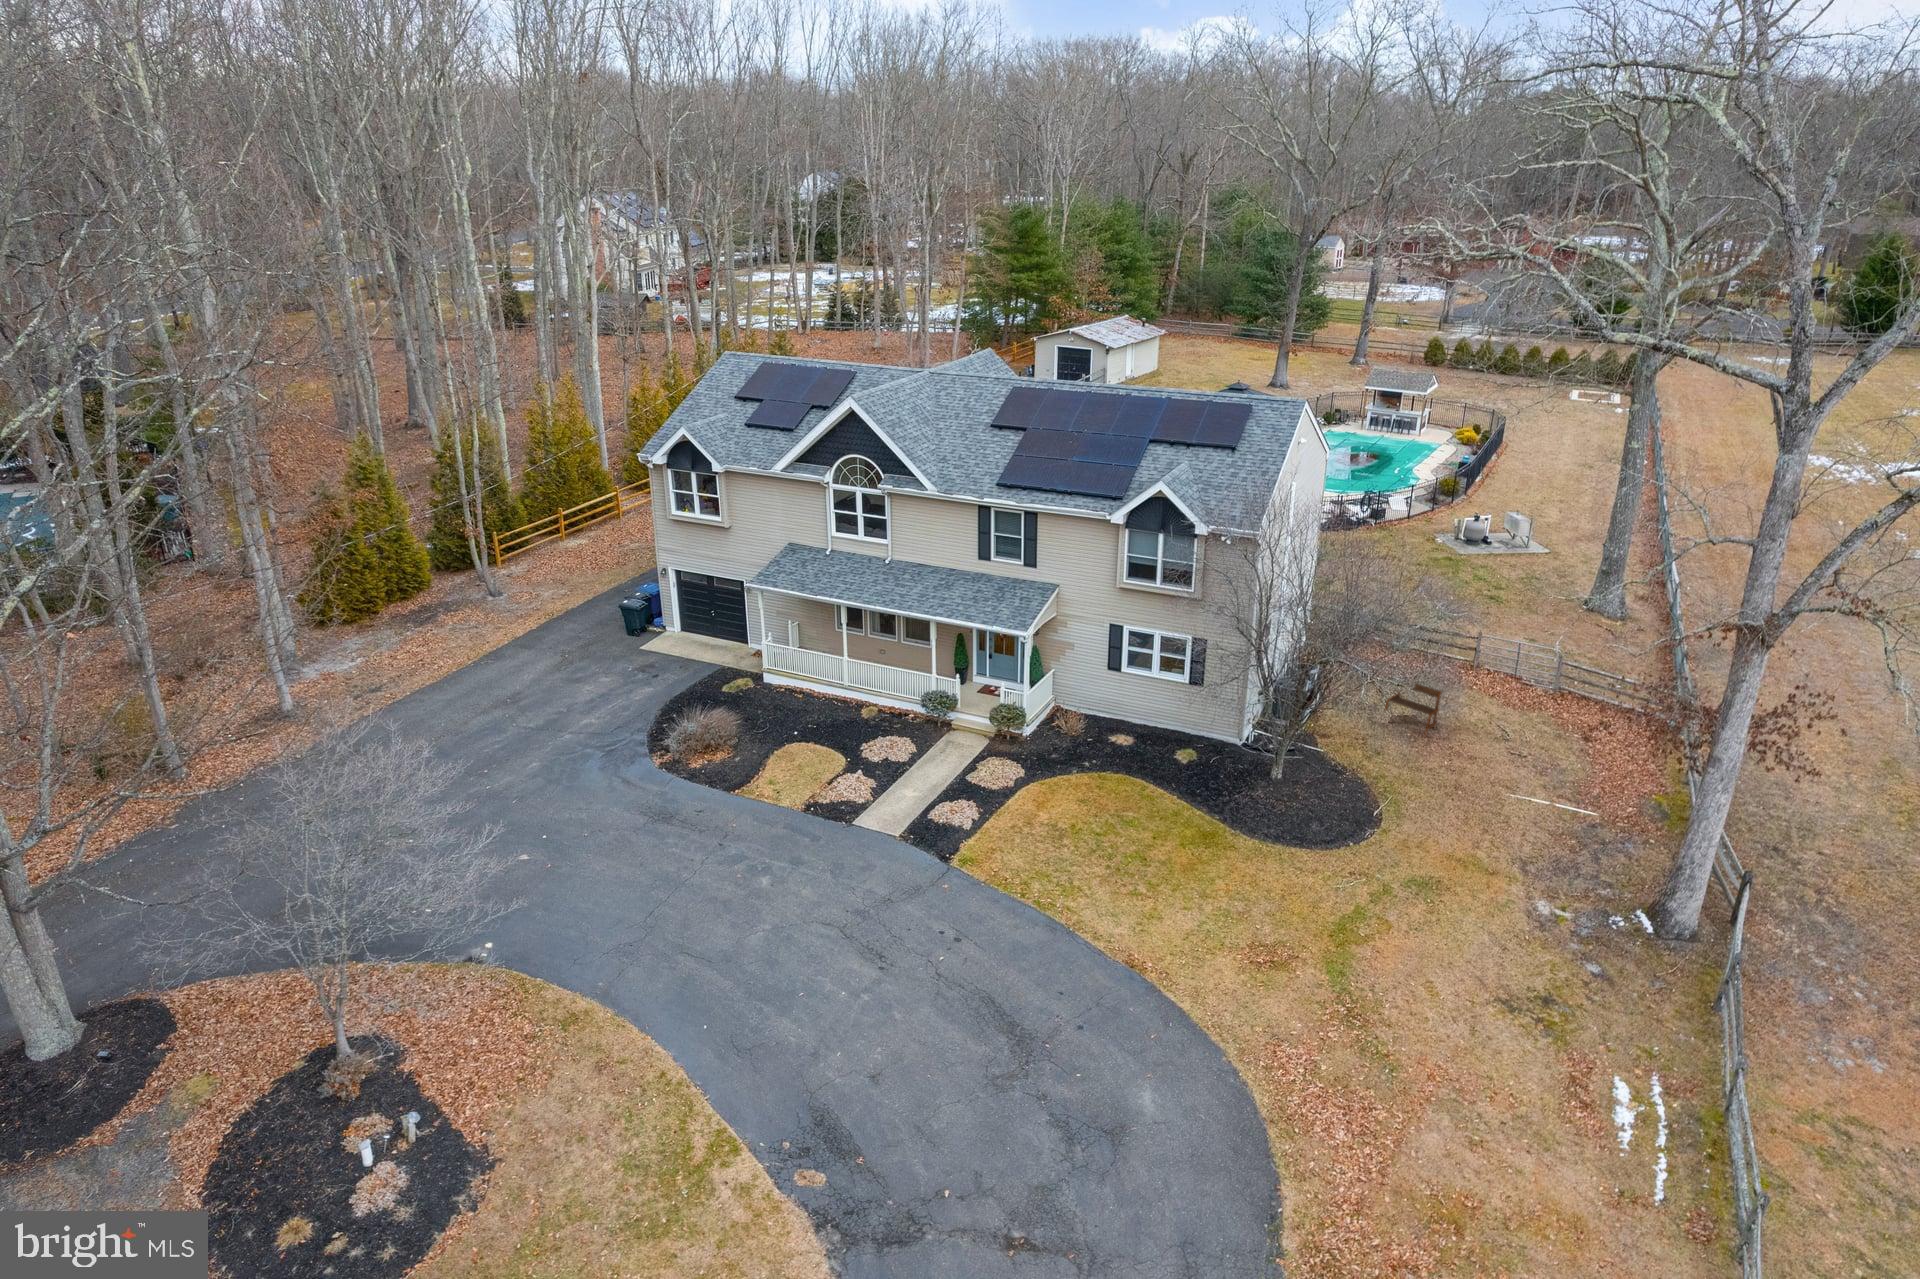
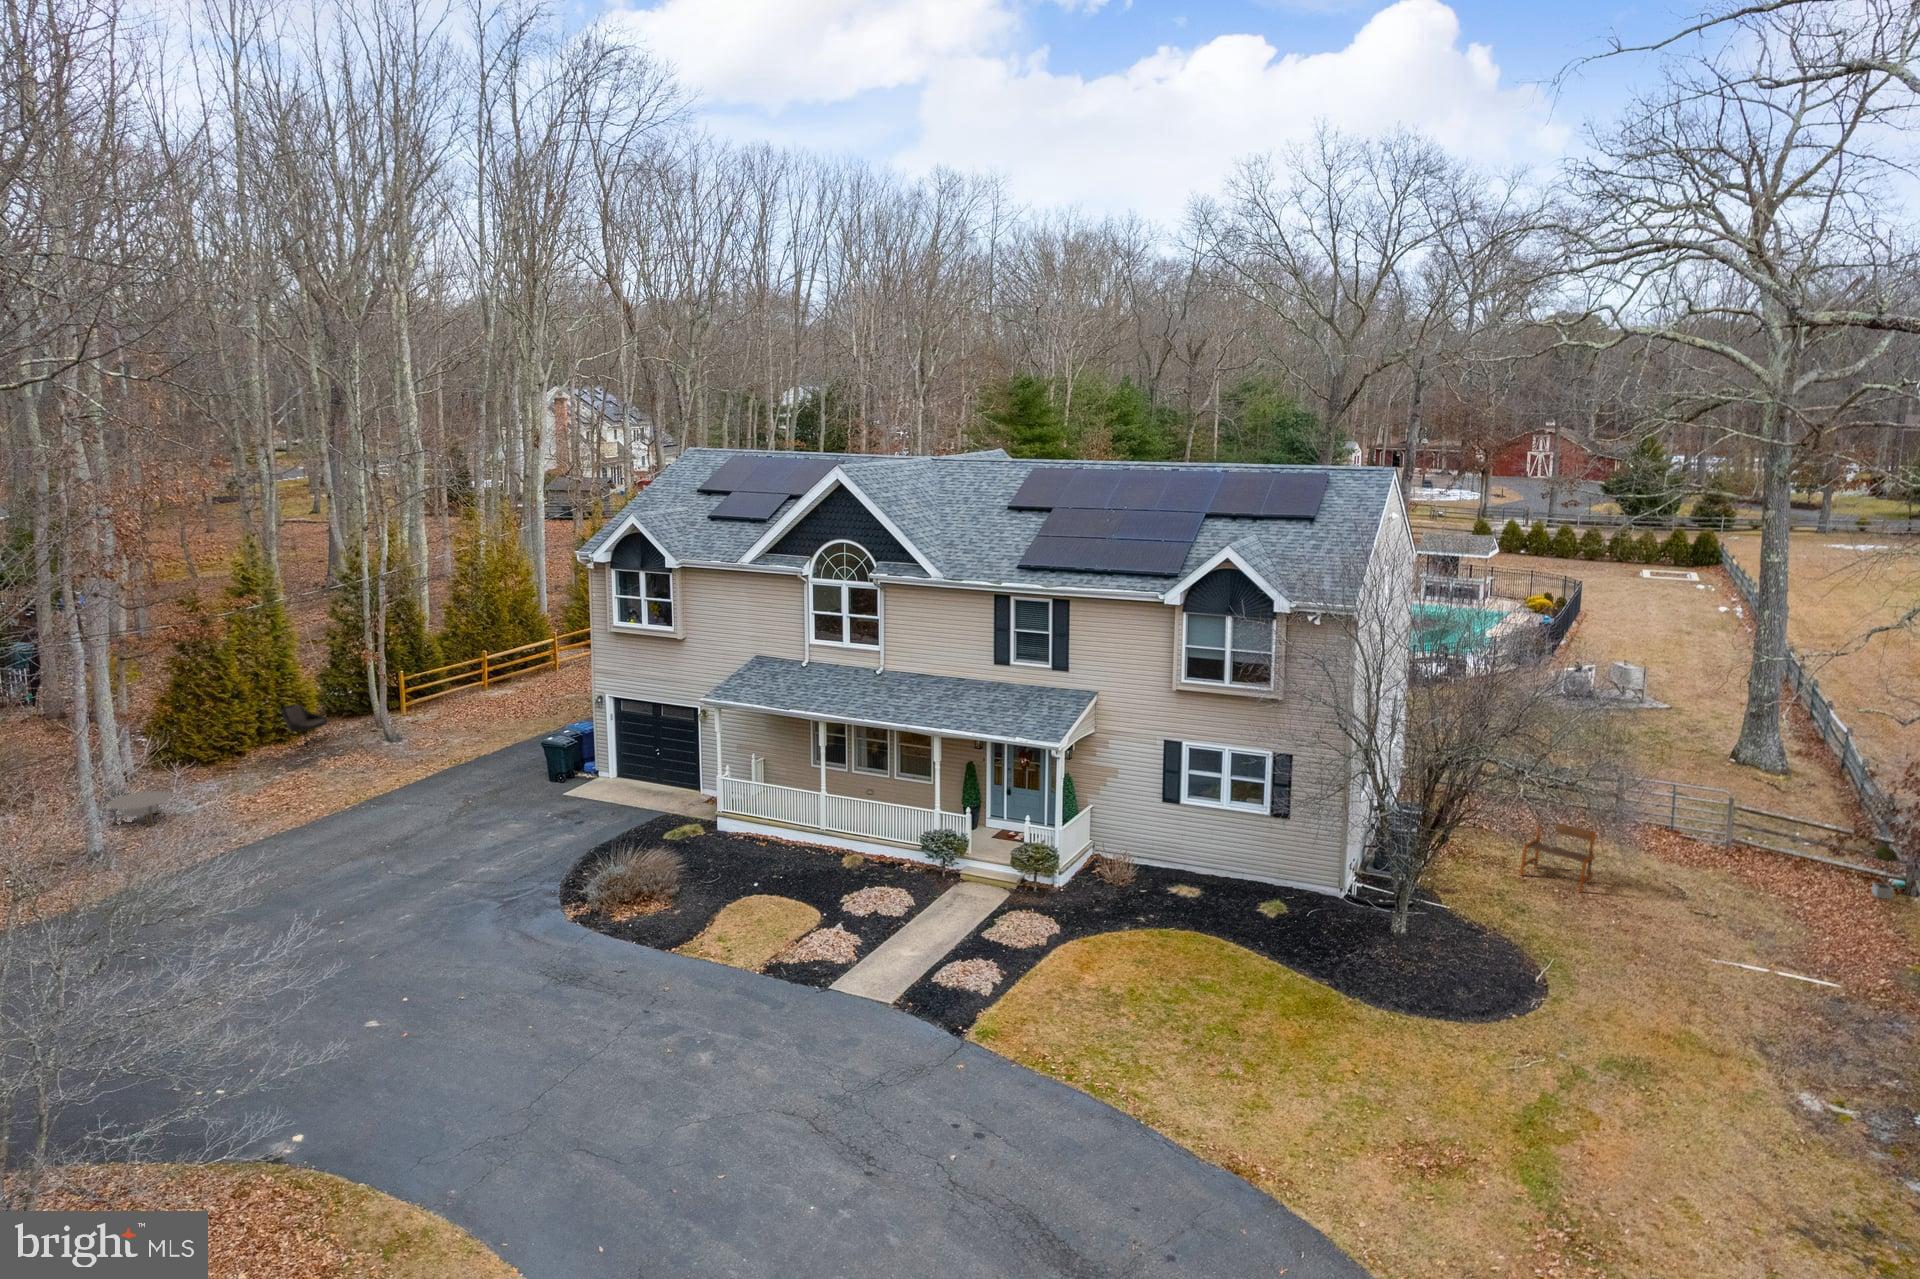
lounge chair: none [409,569,447,605] -> present [282,704,328,741]
round table: none [291,654,338,683] -> present [107,791,171,826]
potted tree: none [1650,701,1674,742] -> present [1872,846,1900,899]

